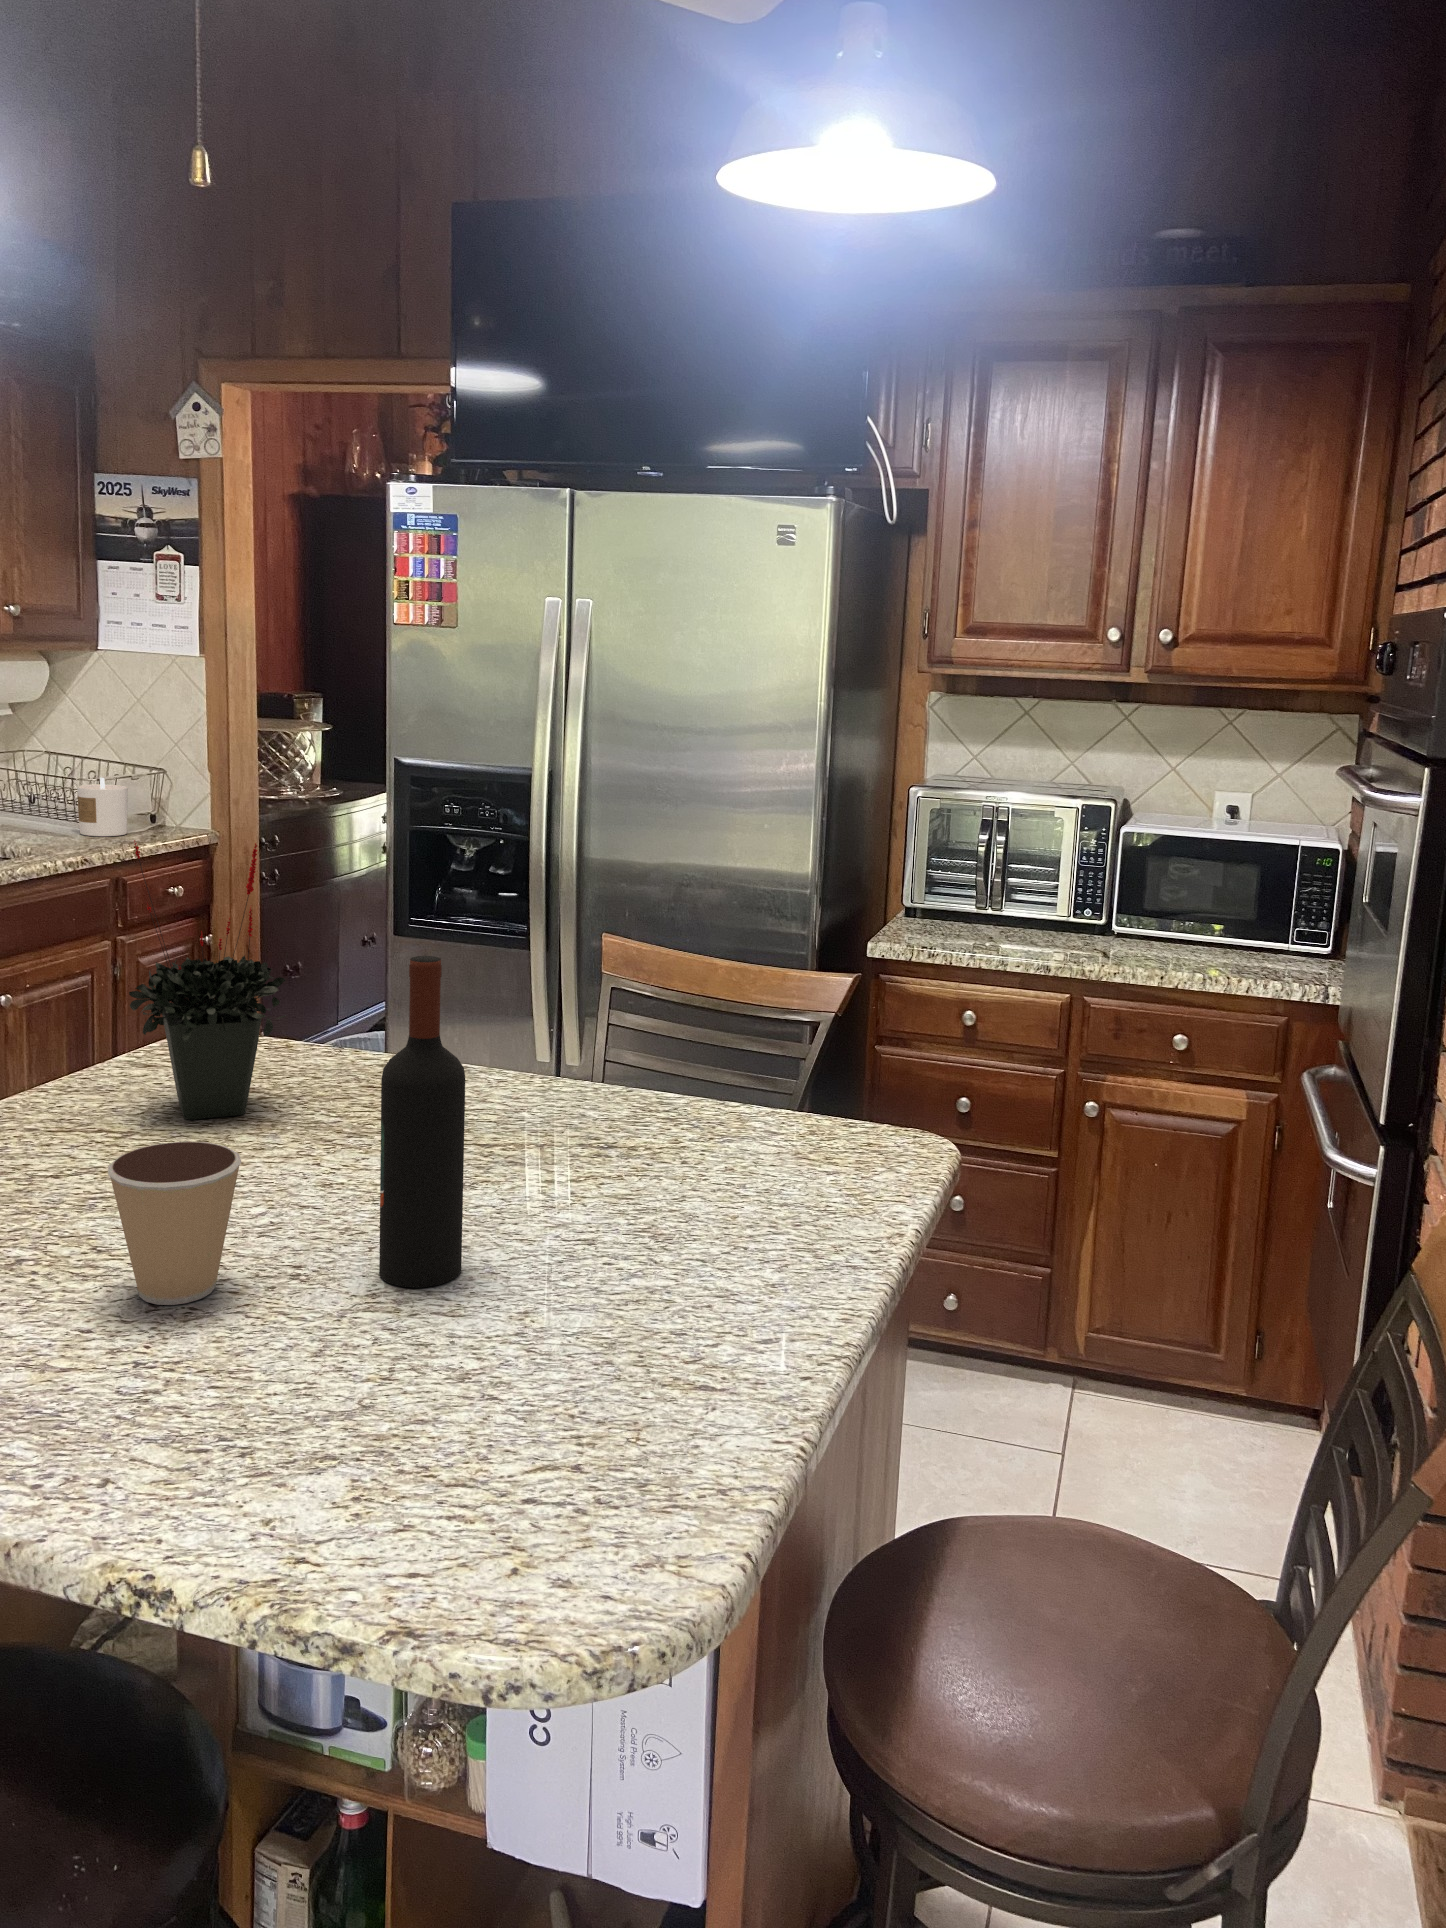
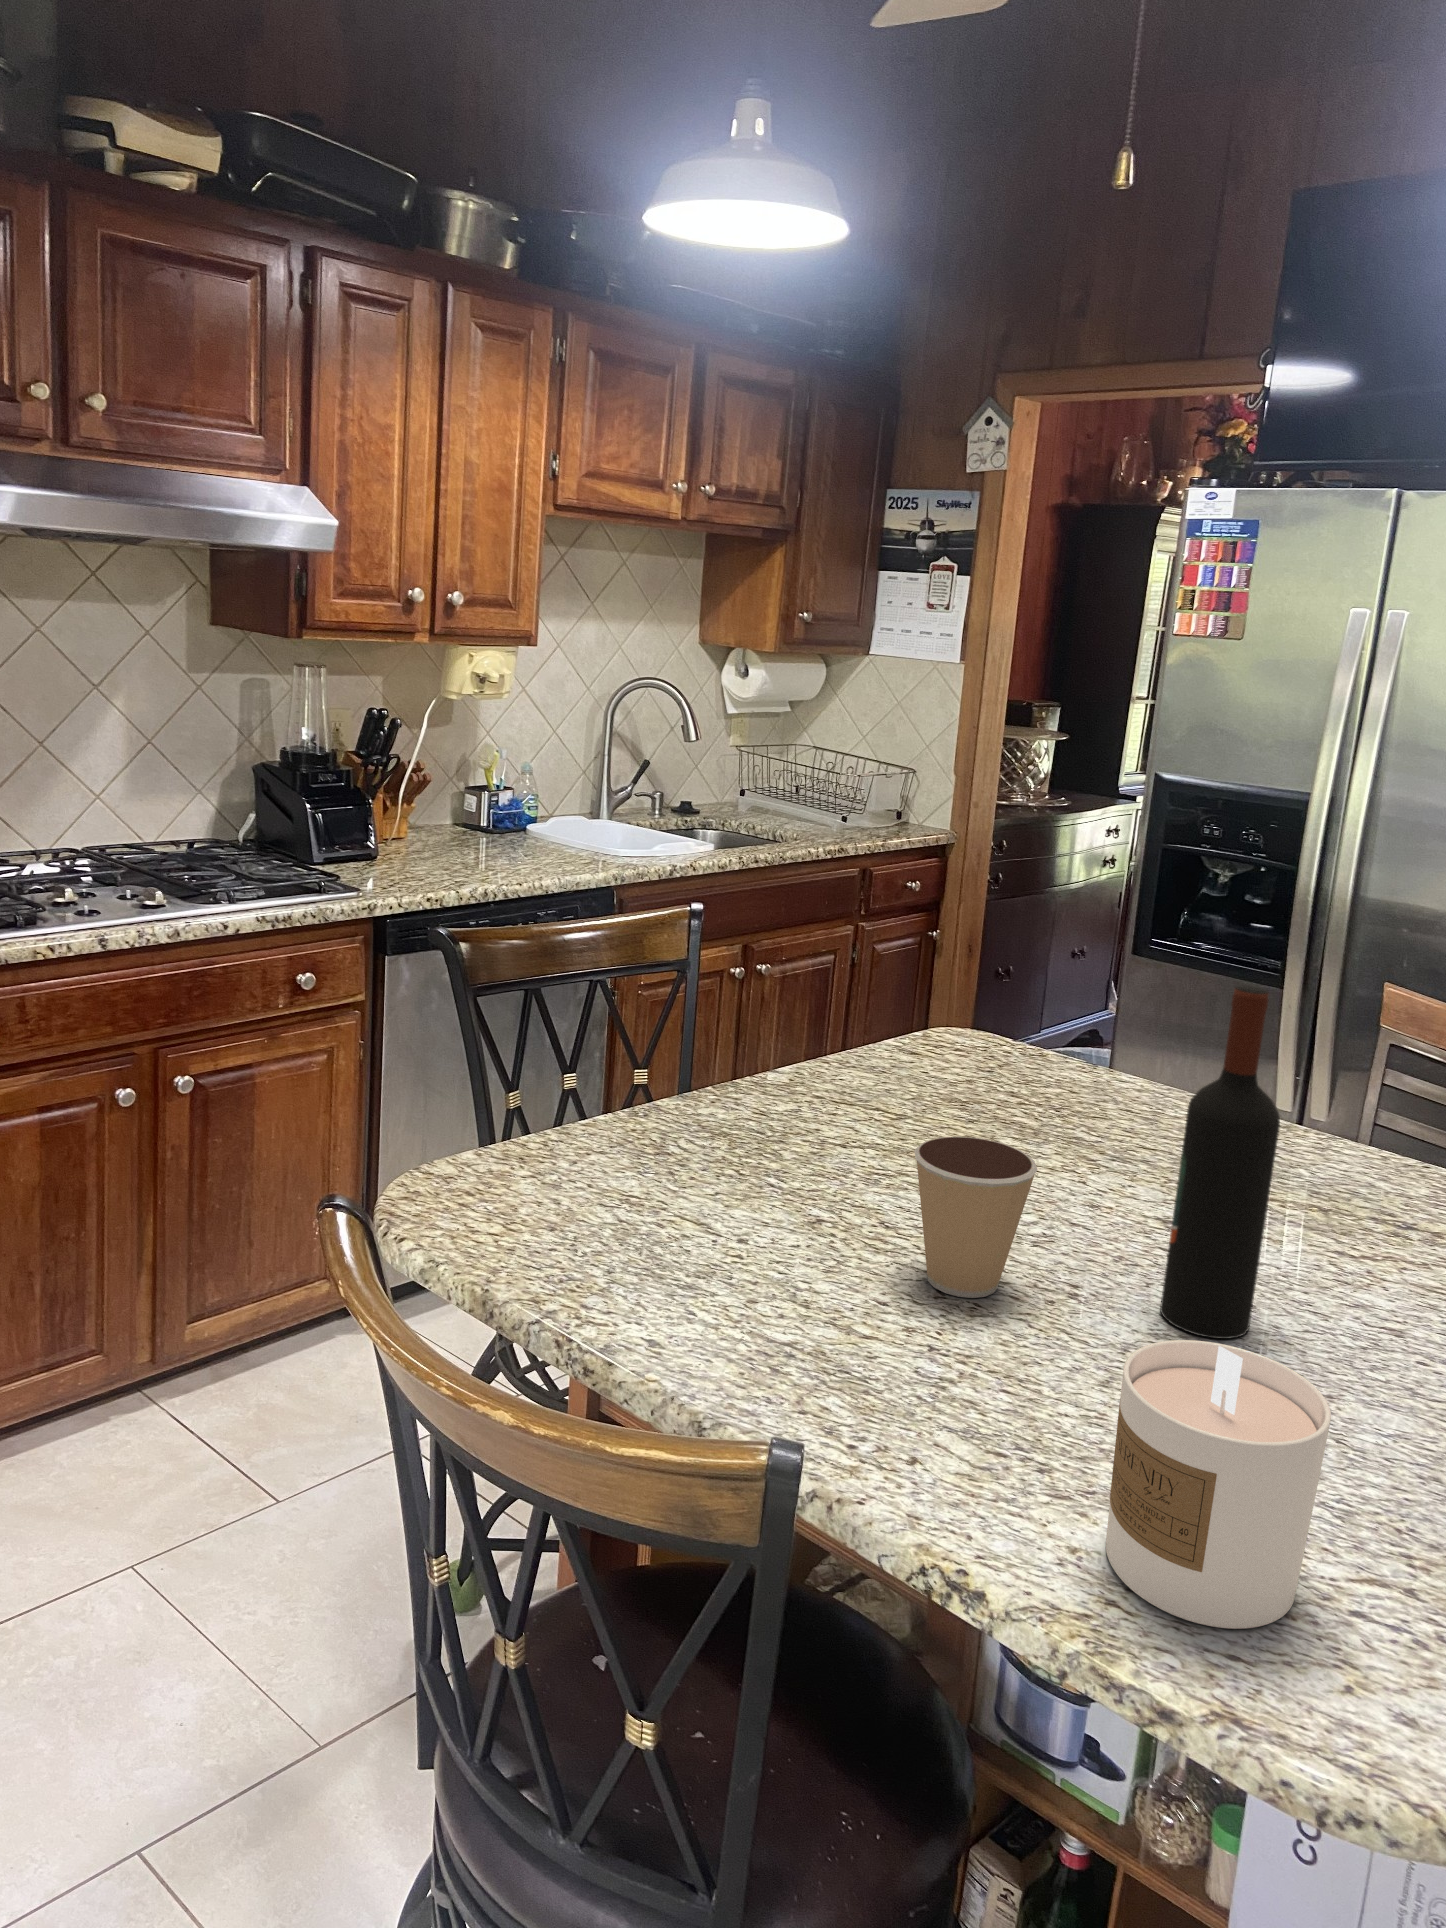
candle: present [77,777,128,836] -> present [1106,1340,1331,1629]
potted plant: present [129,840,286,1120] -> none [913,838,1061,1117]

